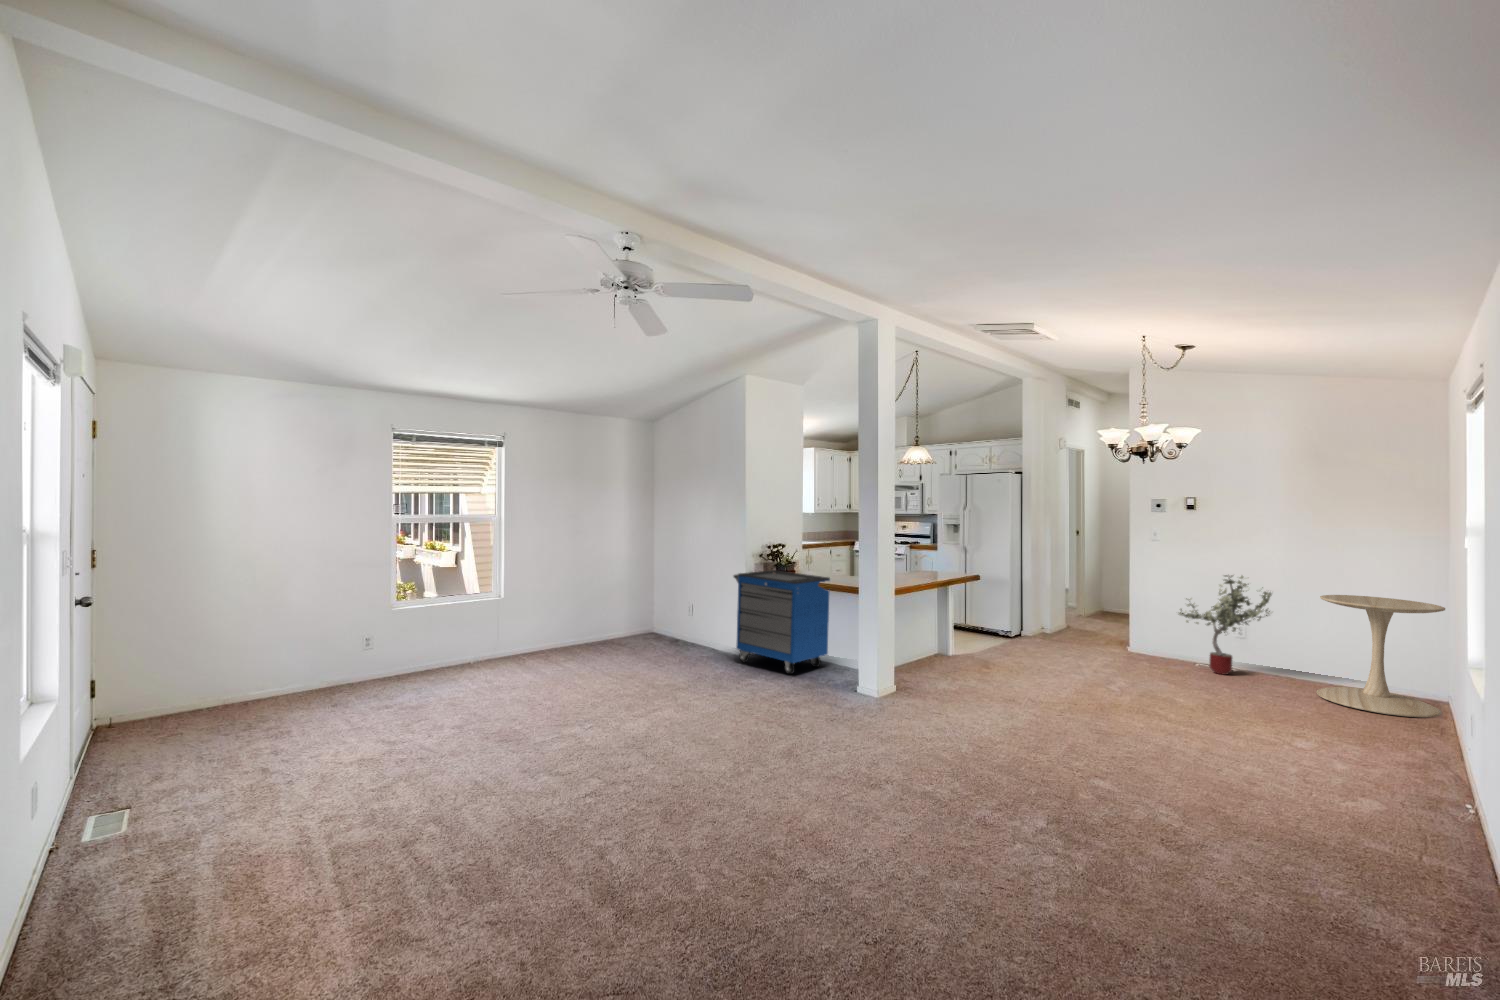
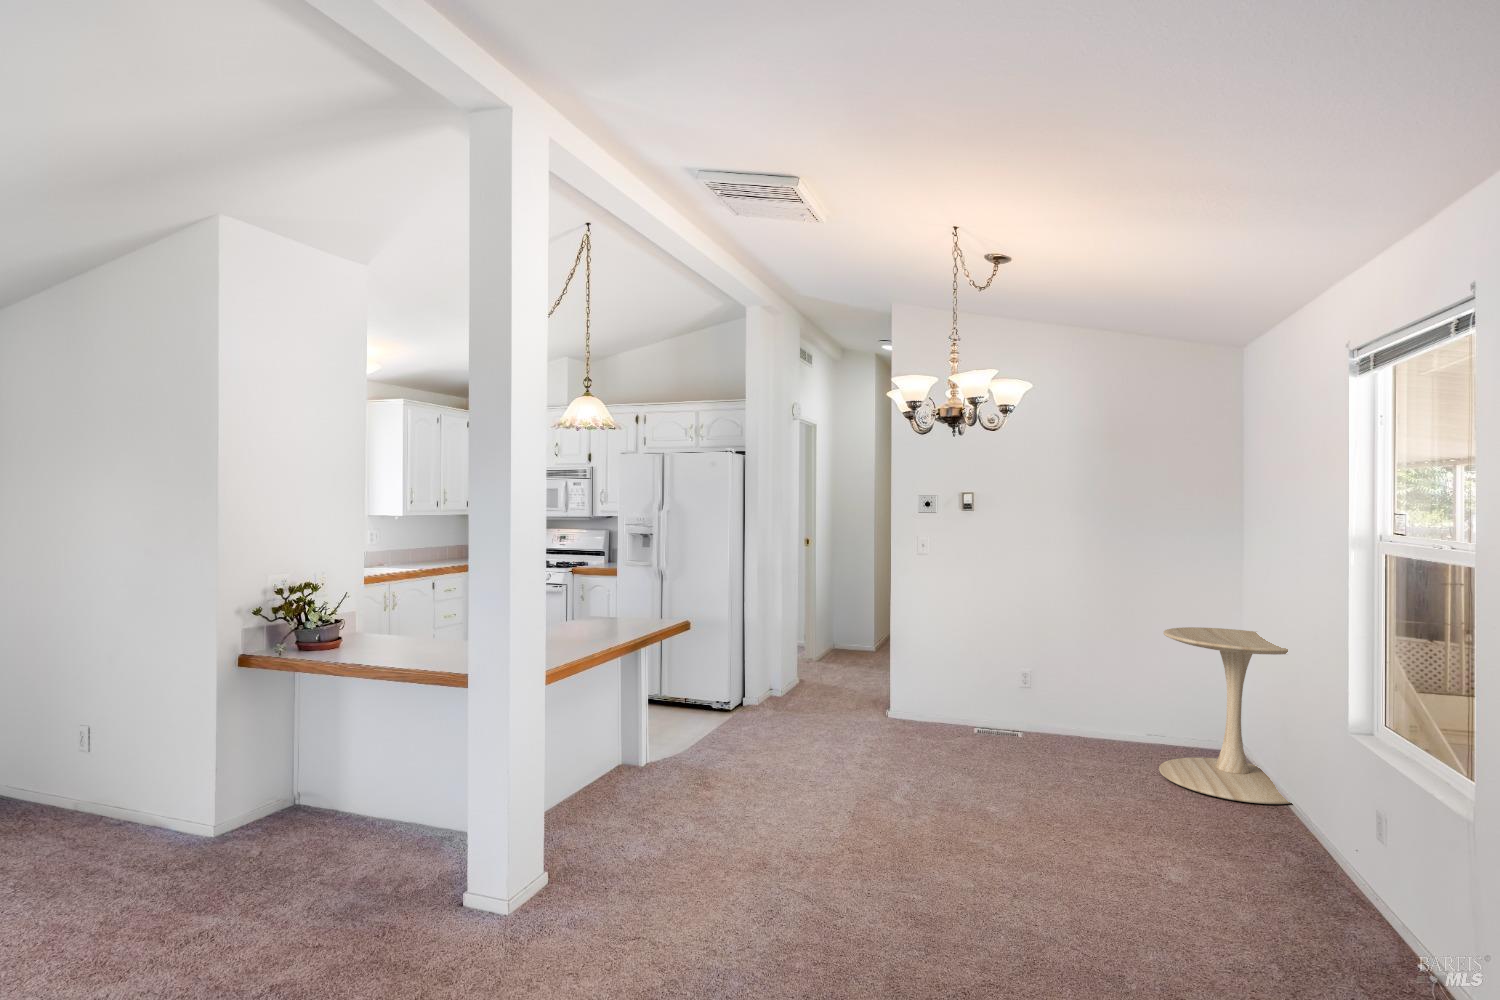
storage cabinet: present [734,570,830,674] -> none [181,639,410,875]
potted tree: present [1179,575,1272,675] -> none [970,603,1099,752]

